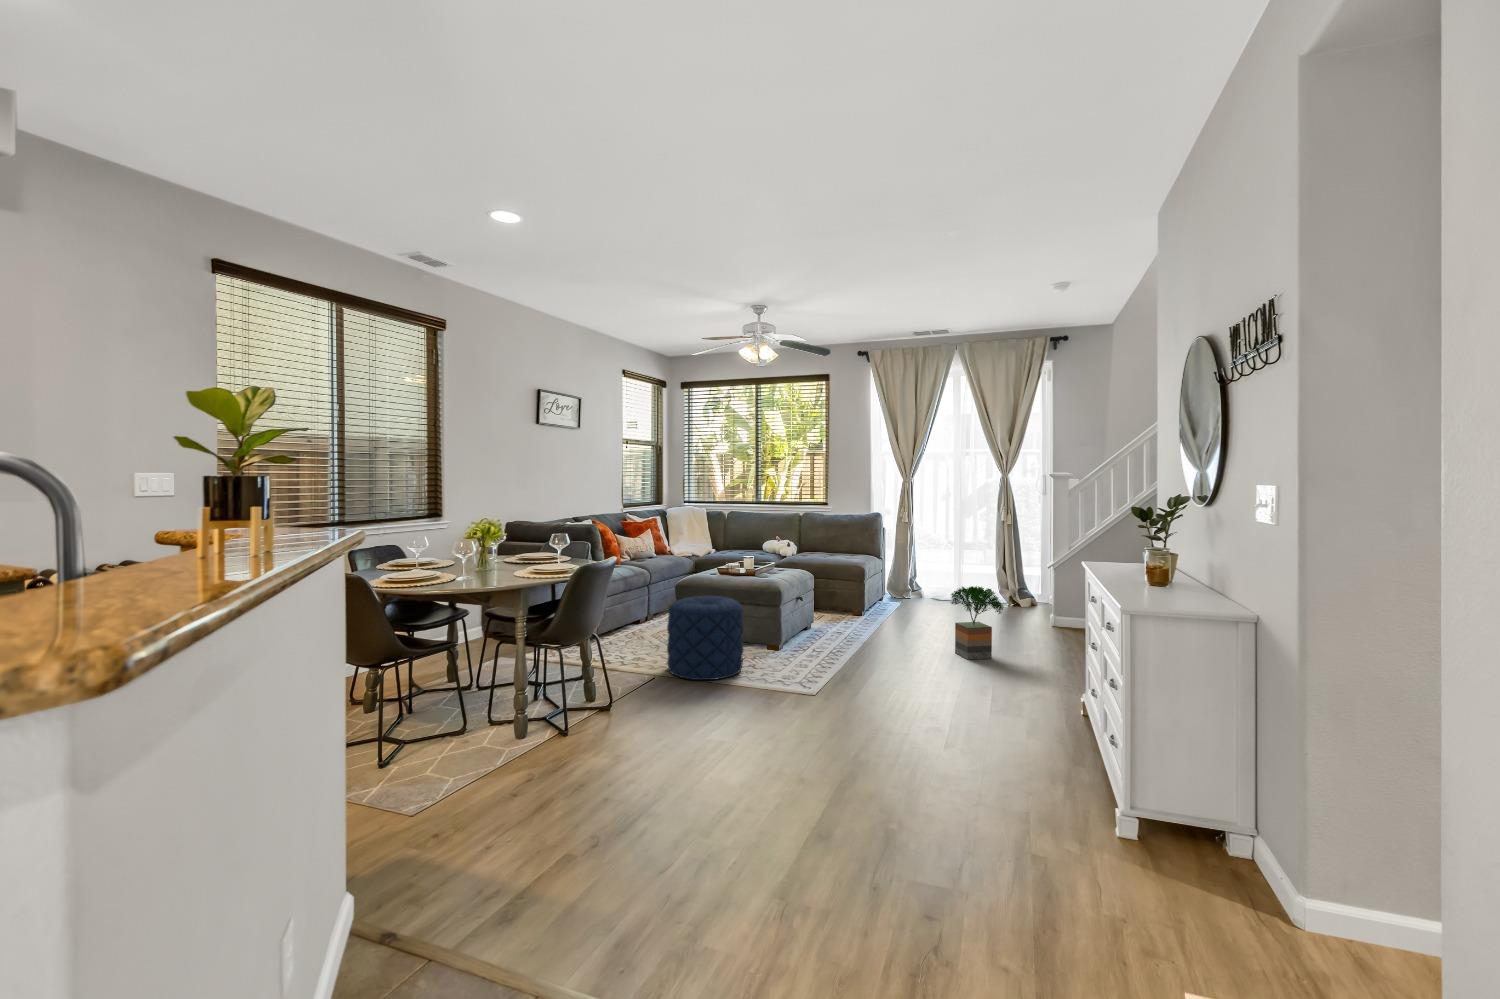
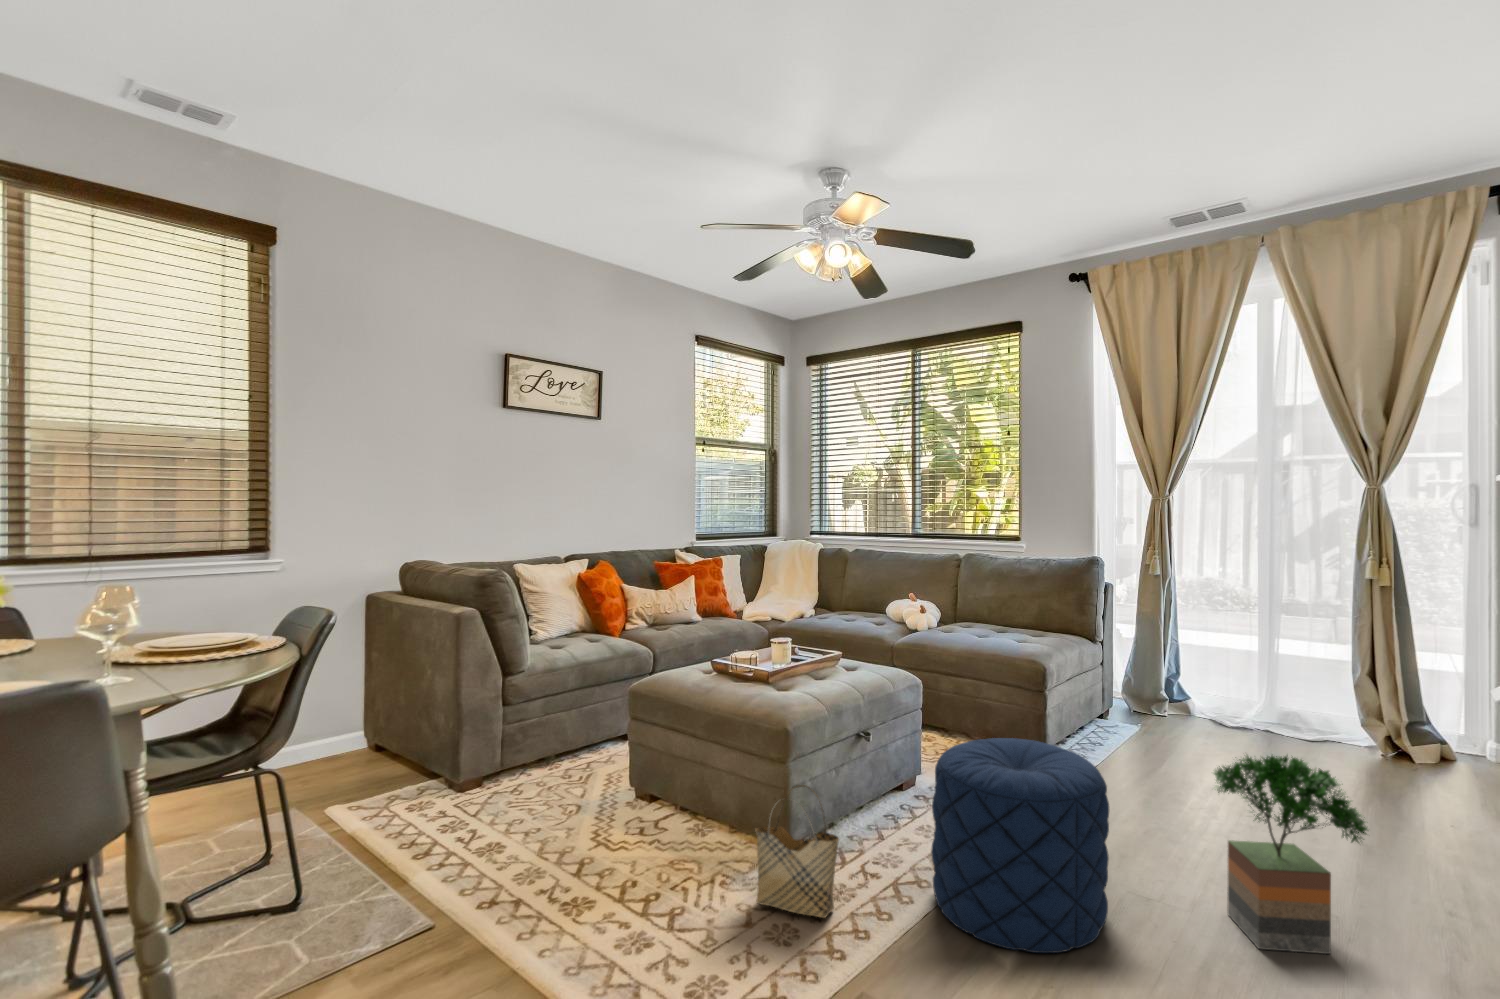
pouf: present [667,596,744,680] -> present [931,738,1109,953]
woven basket: none [768,613,807,668] -> present [755,785,839,918]

